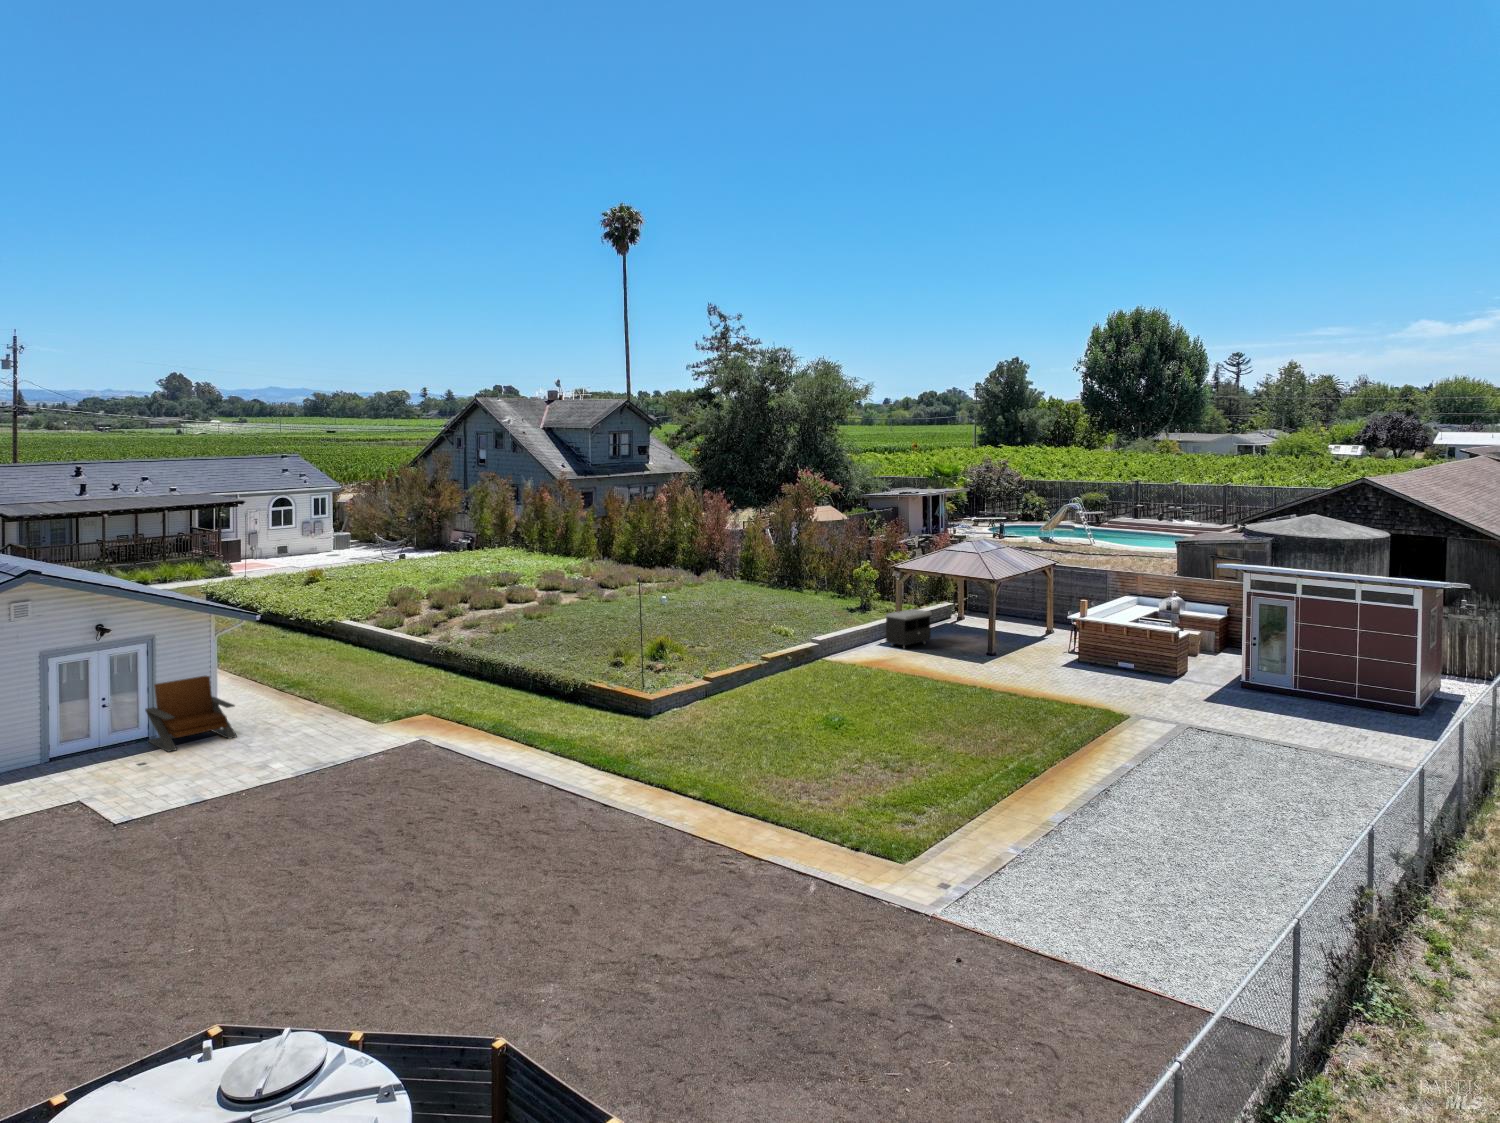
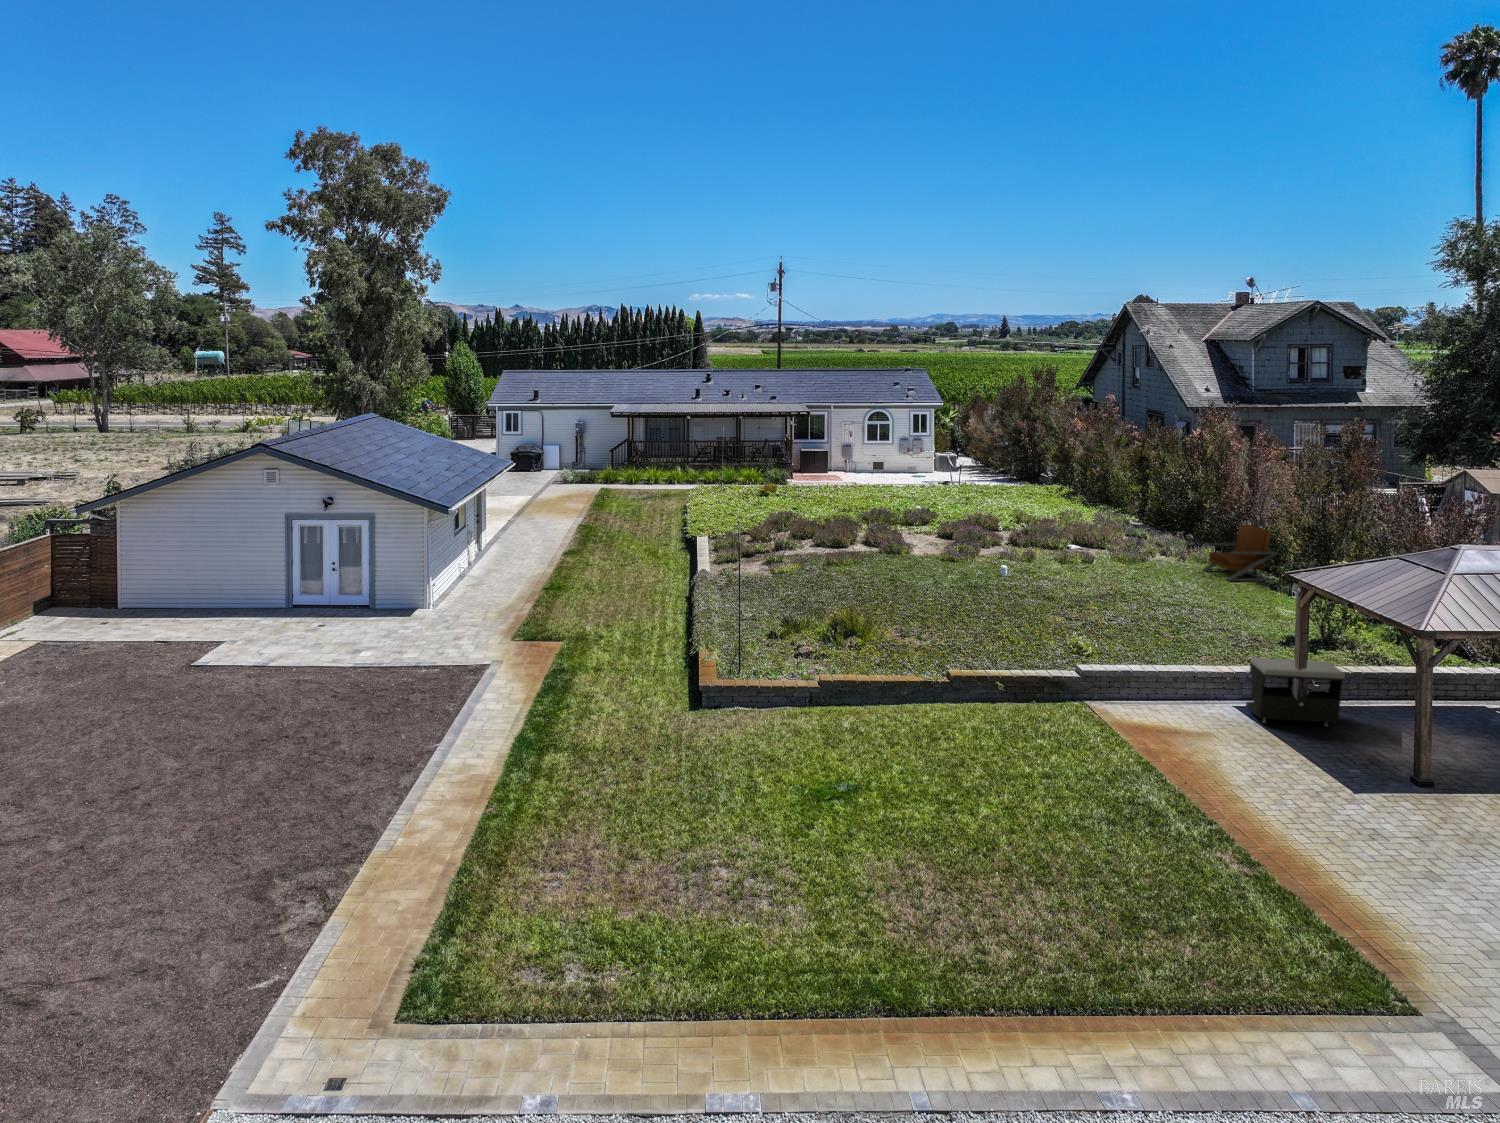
lounge chair: present [145,676,237,752] -> present [1203,524,1276,581]

